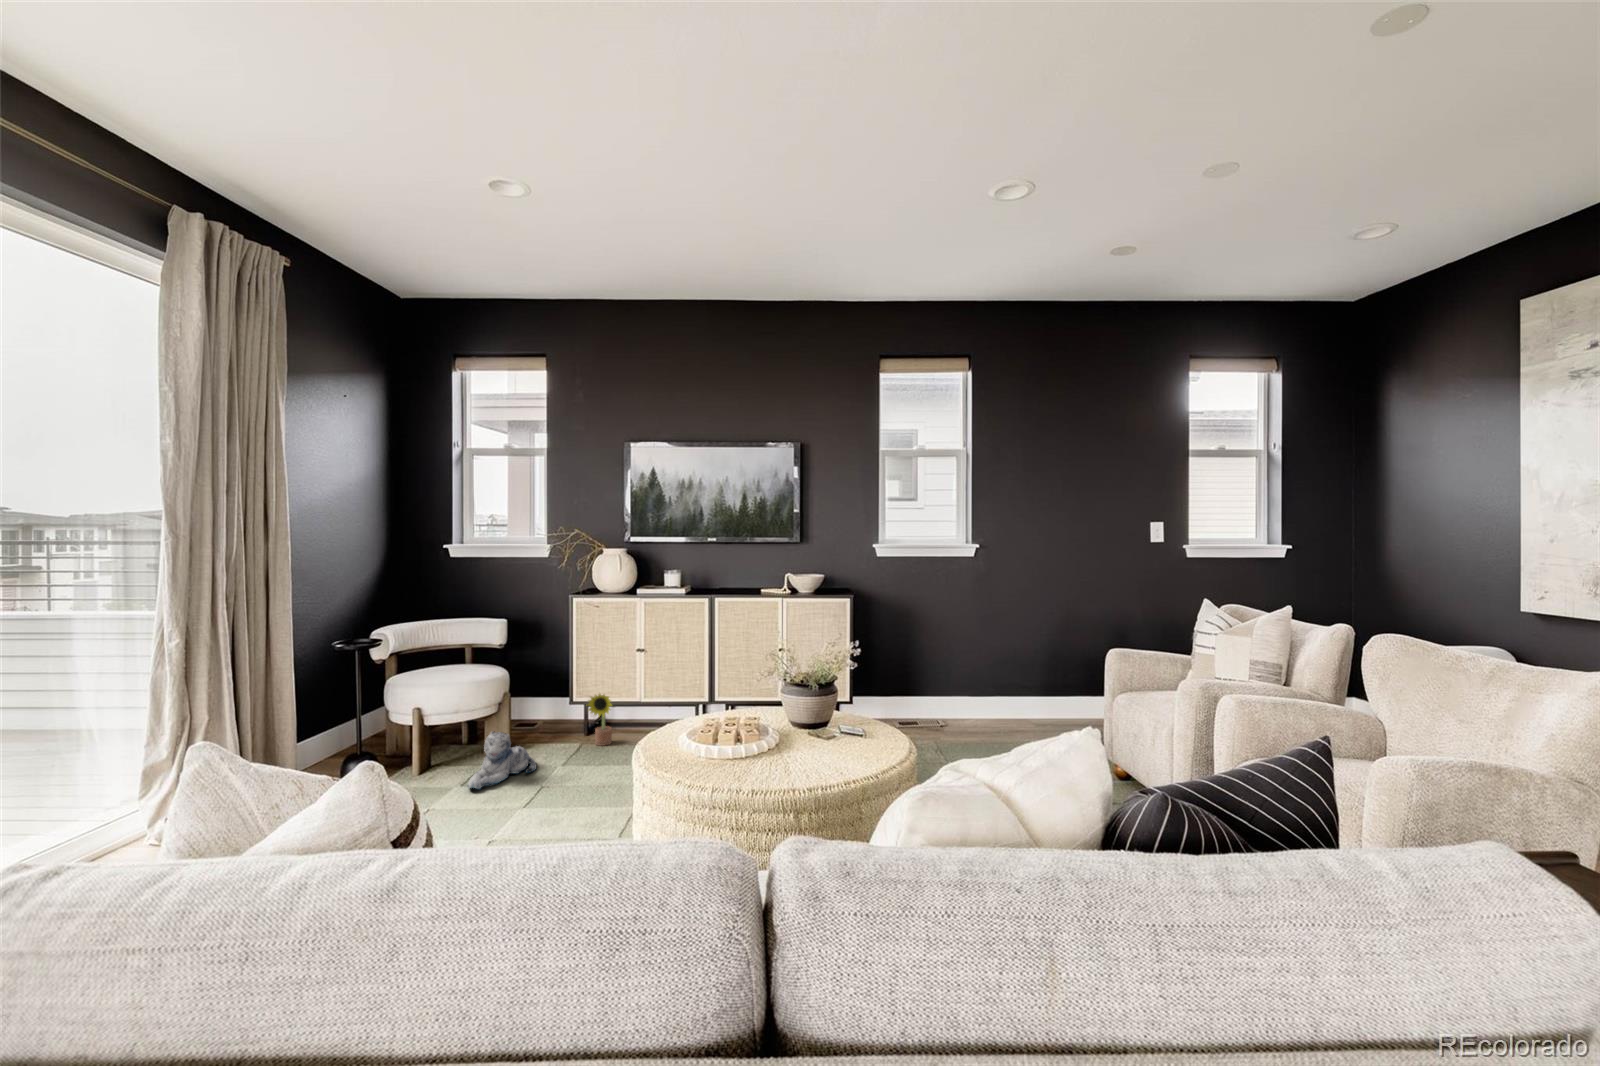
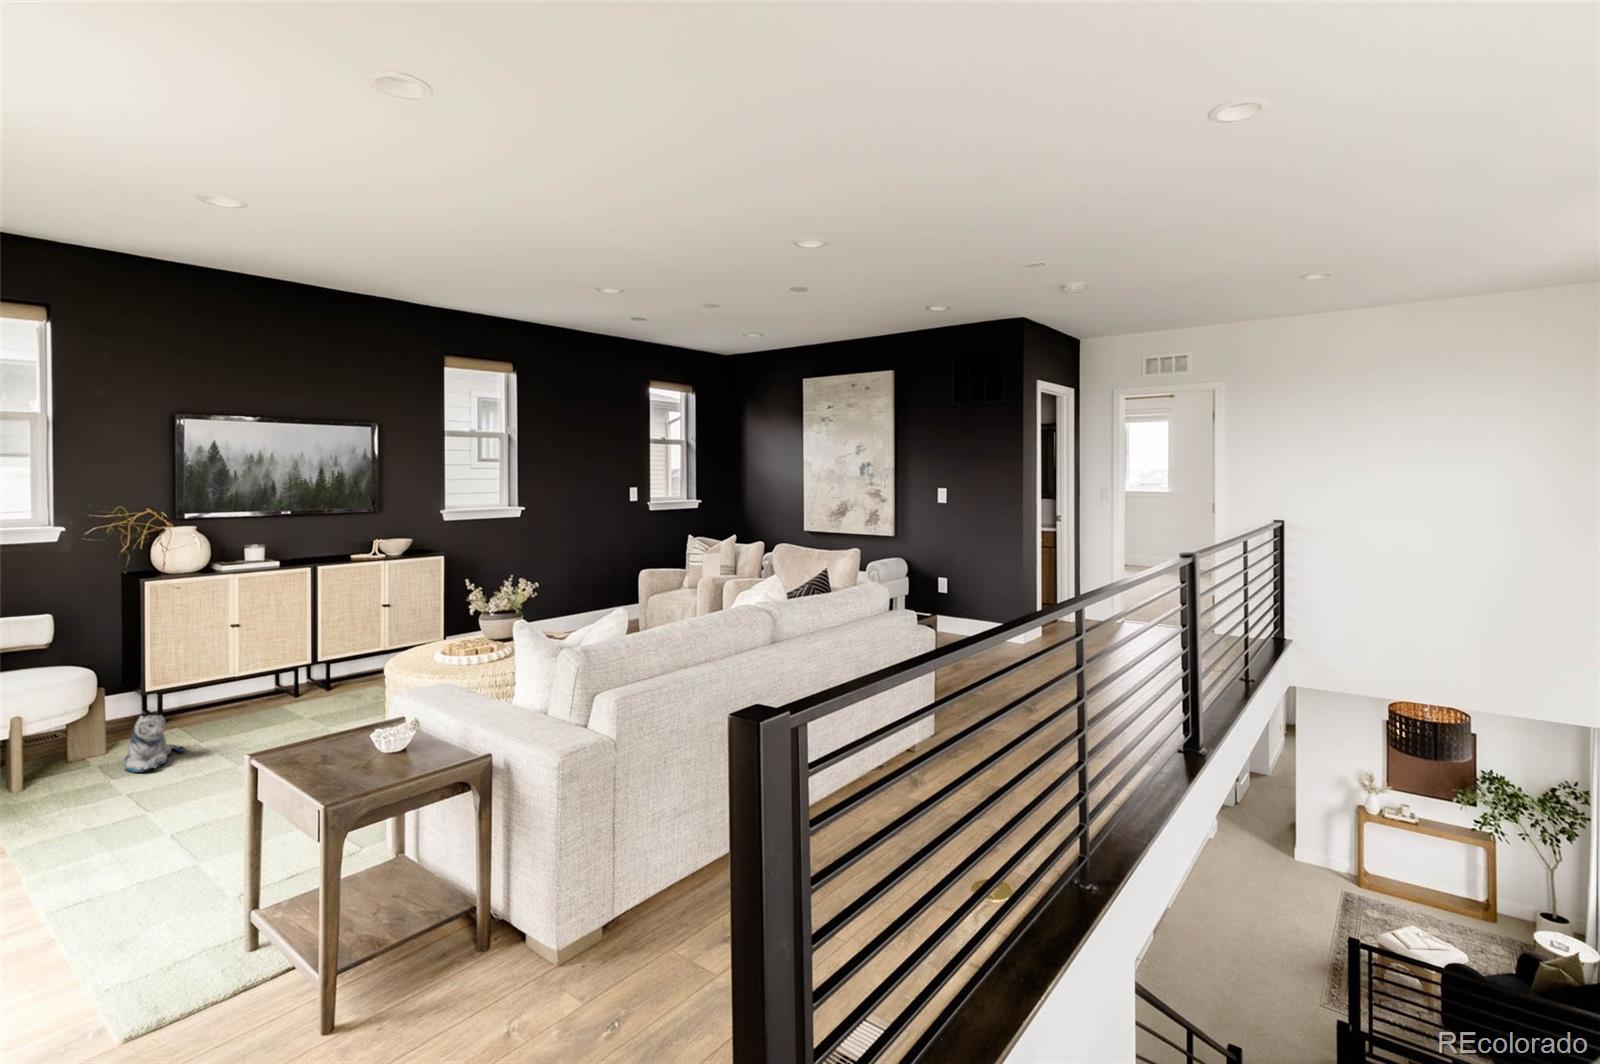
decorative plant: present [586,694,612,746] -> none [195,670,230,726]

